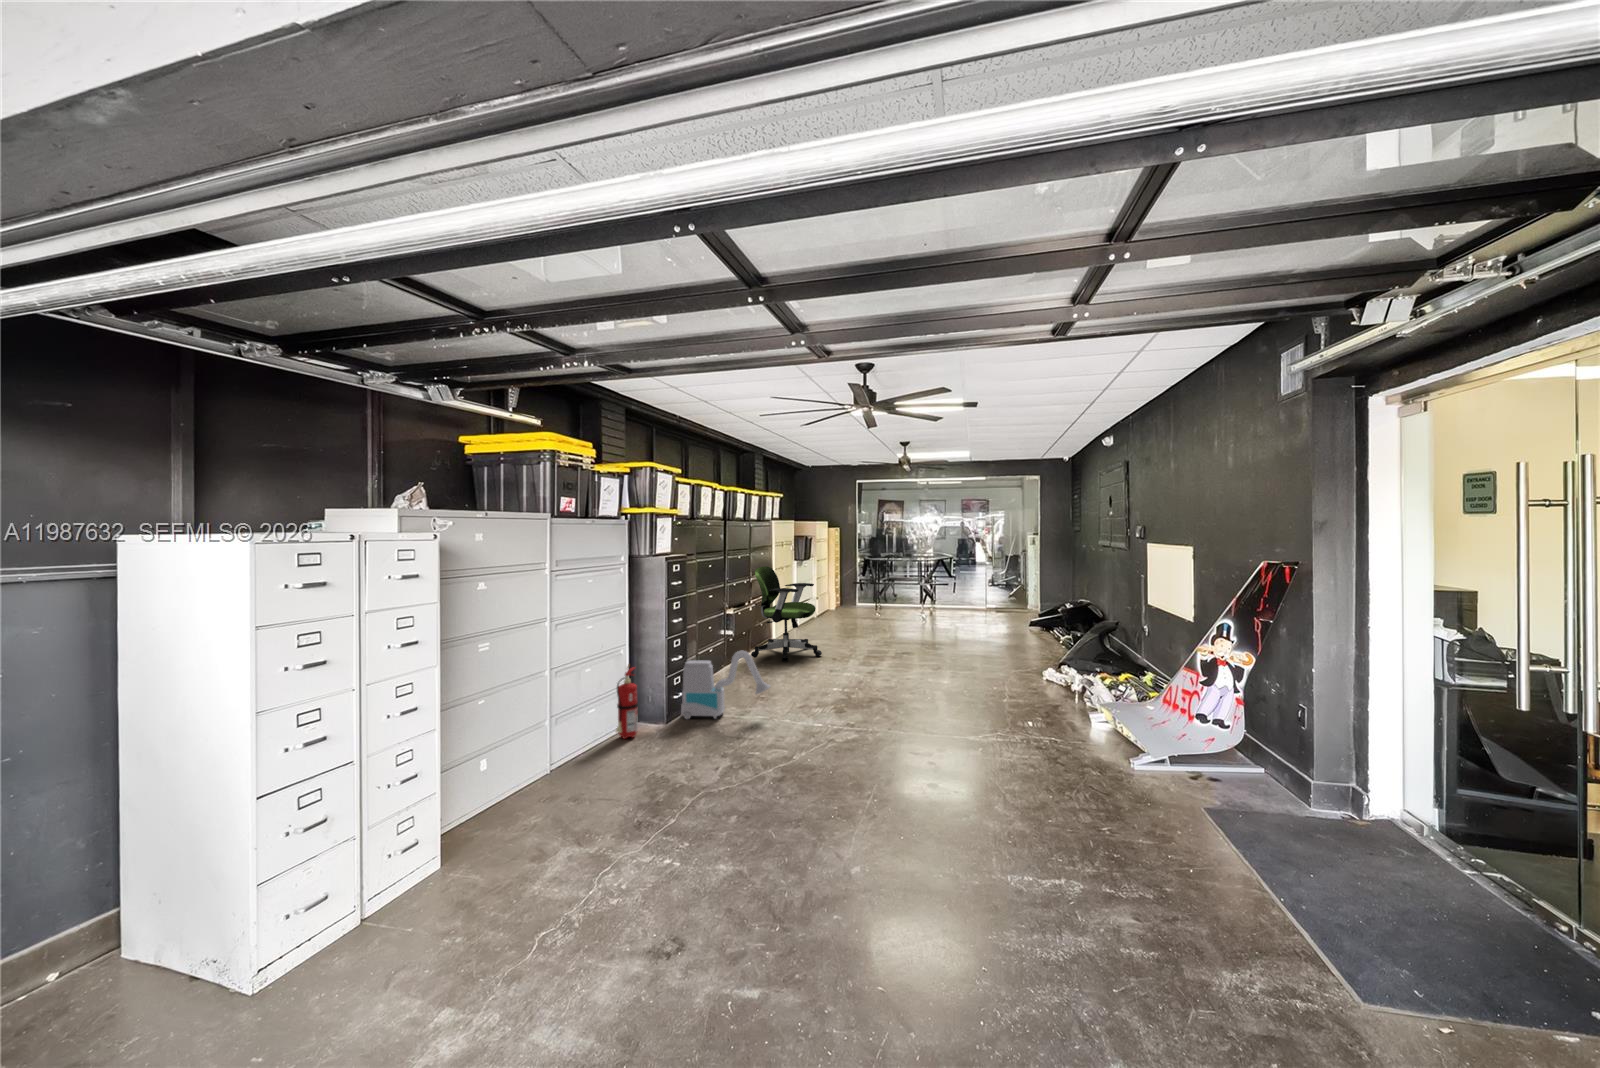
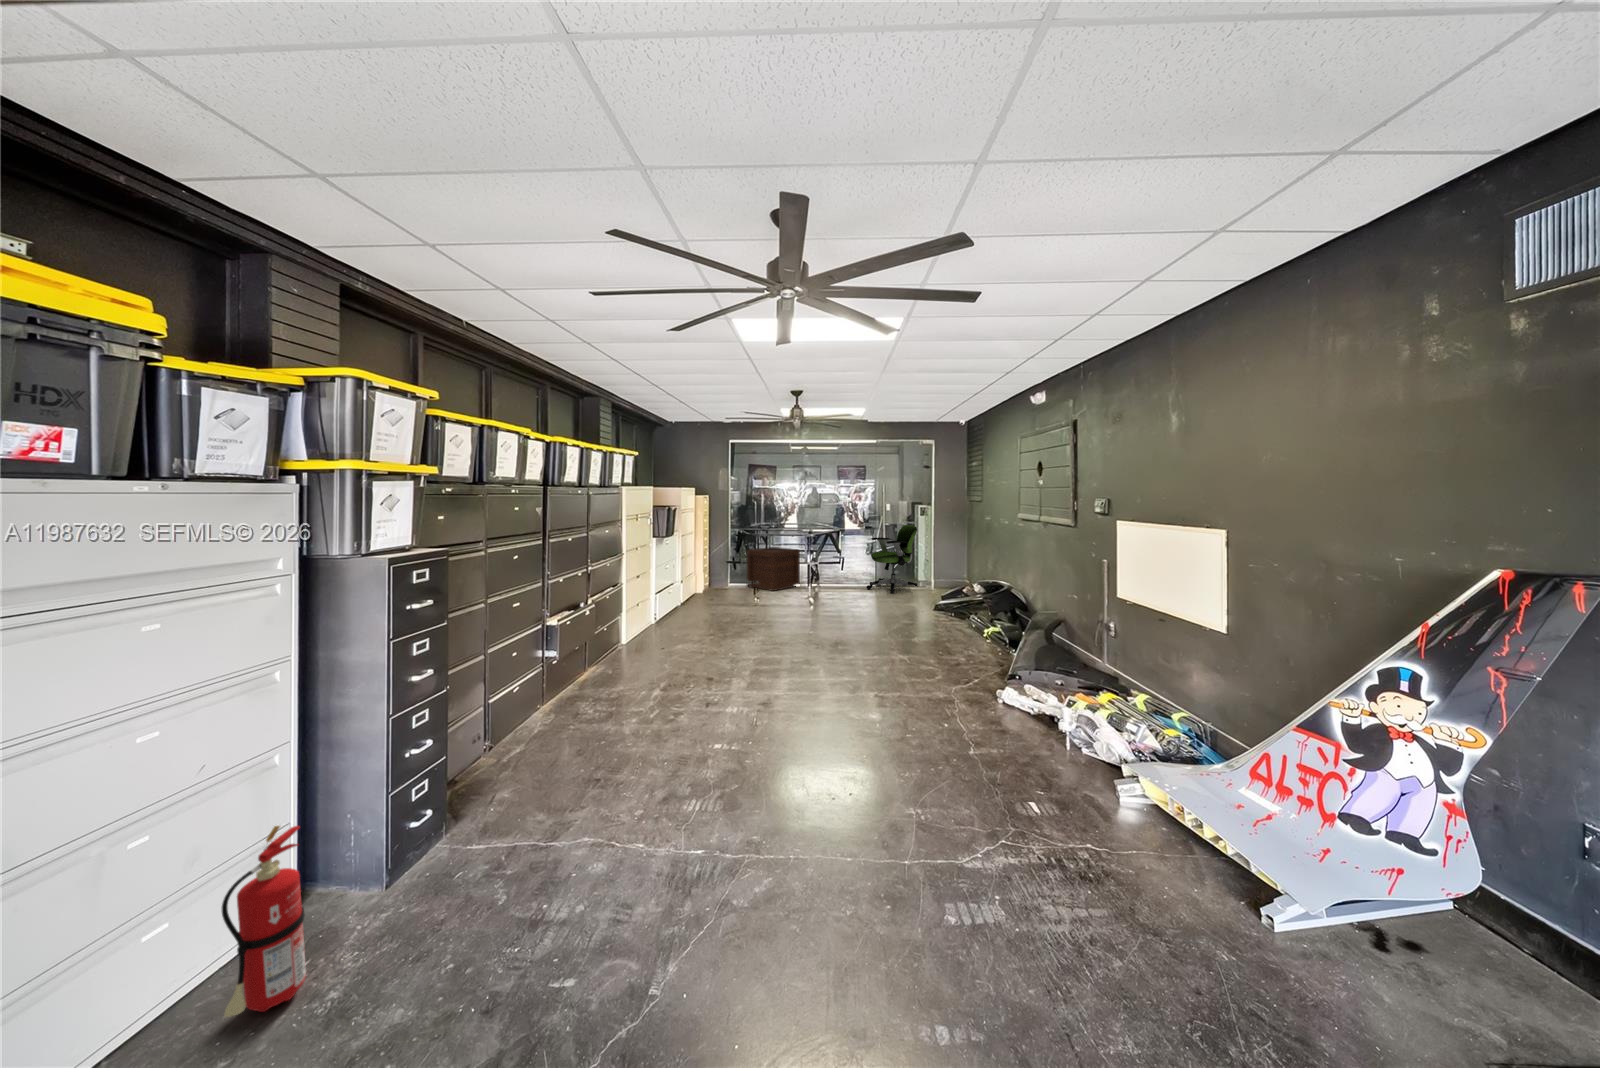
office chair: present [751,566,822,662] -> present [866,525,918,593]
wooden crate: none [874,572,922,610] -> present [747,547,800,591]
vacuum cleaner: present [681,651,770,719] -> none [439,736,630,889]

